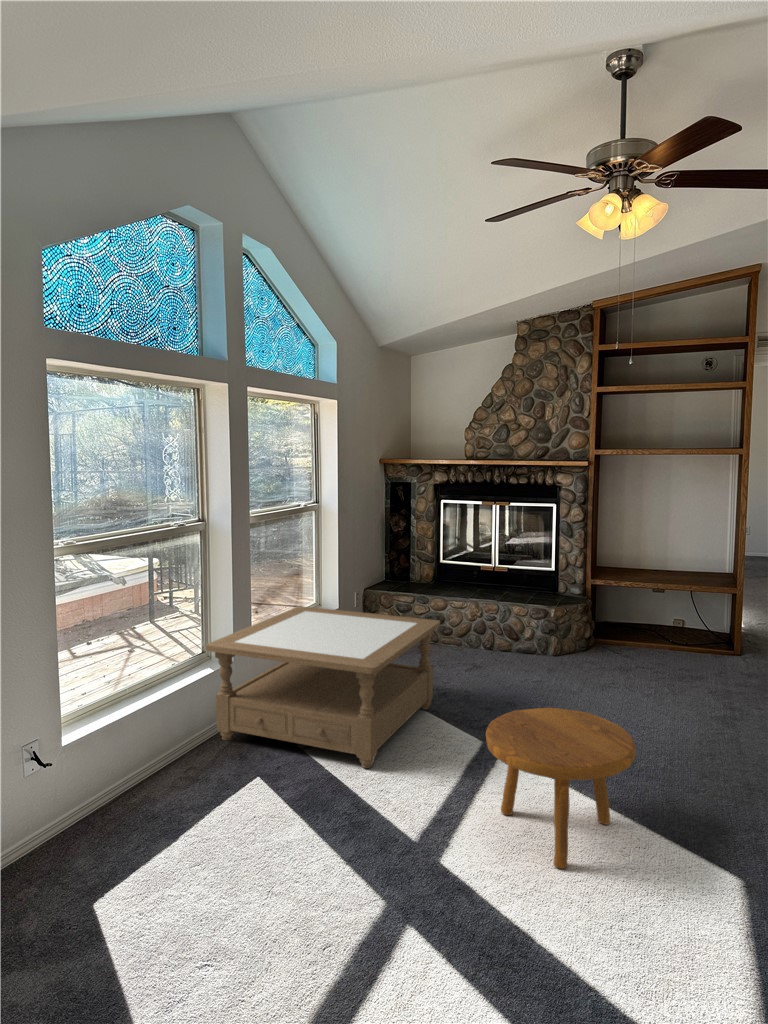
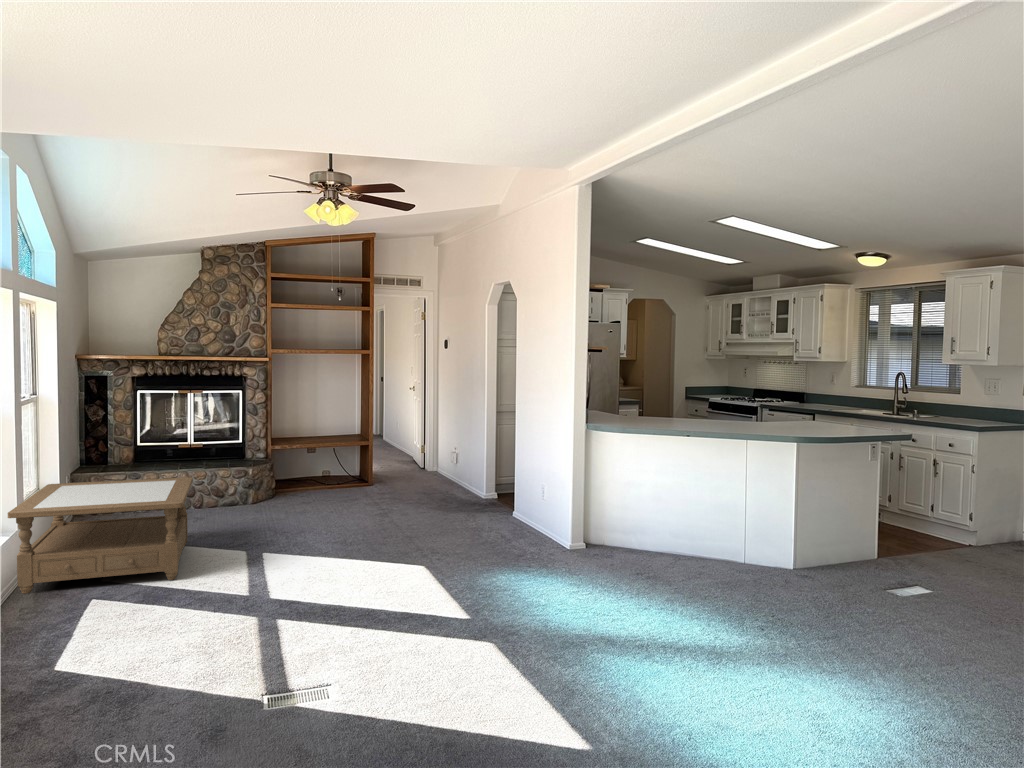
footstool: present [486,708,636,869] -> none [277,506,364,586]

